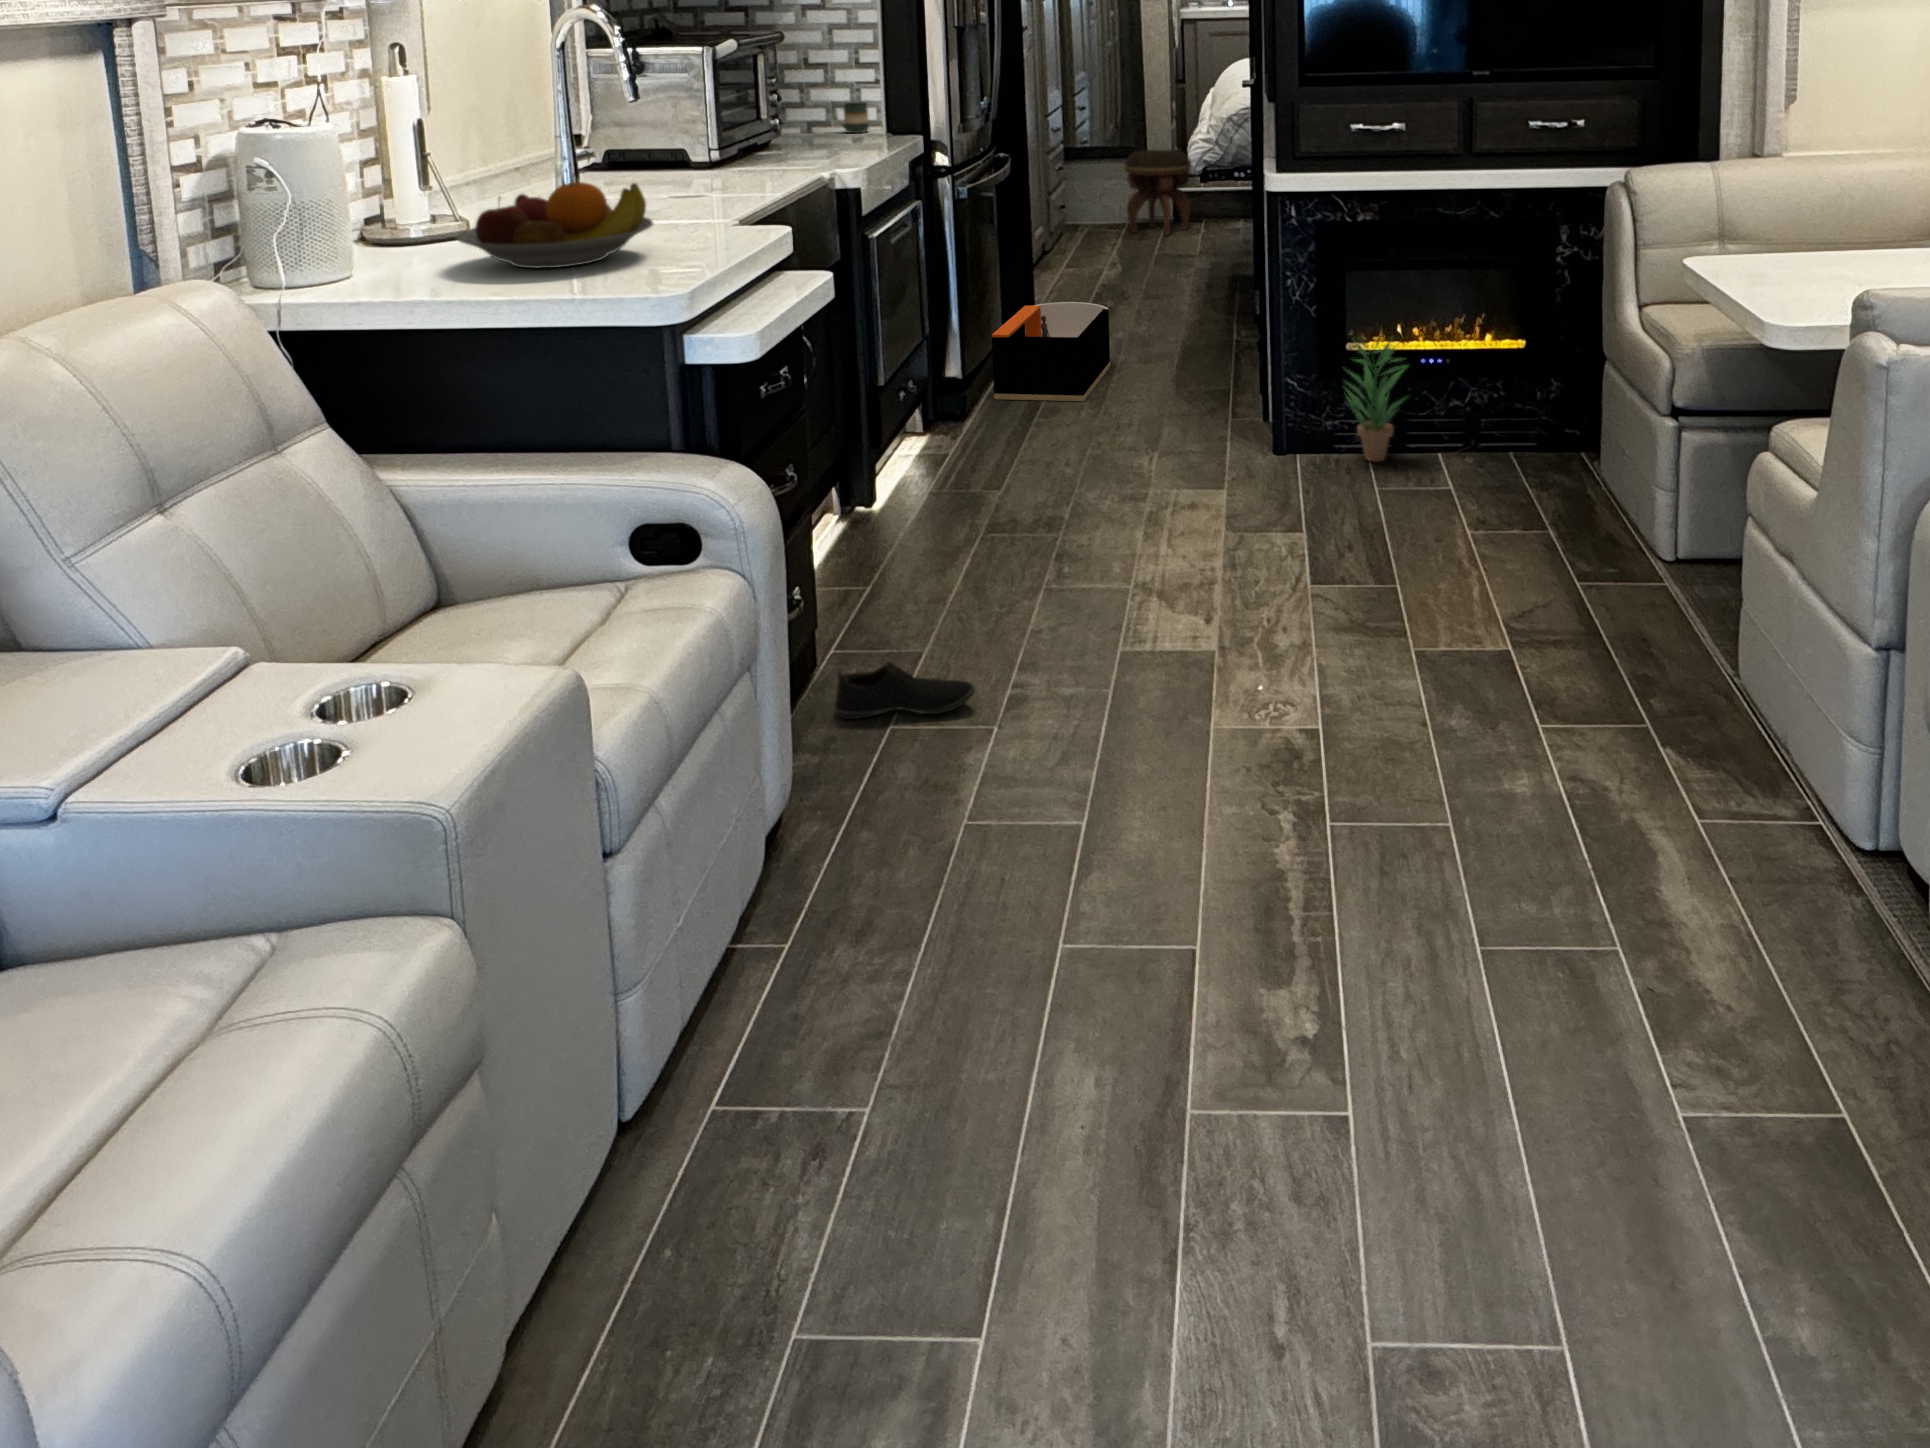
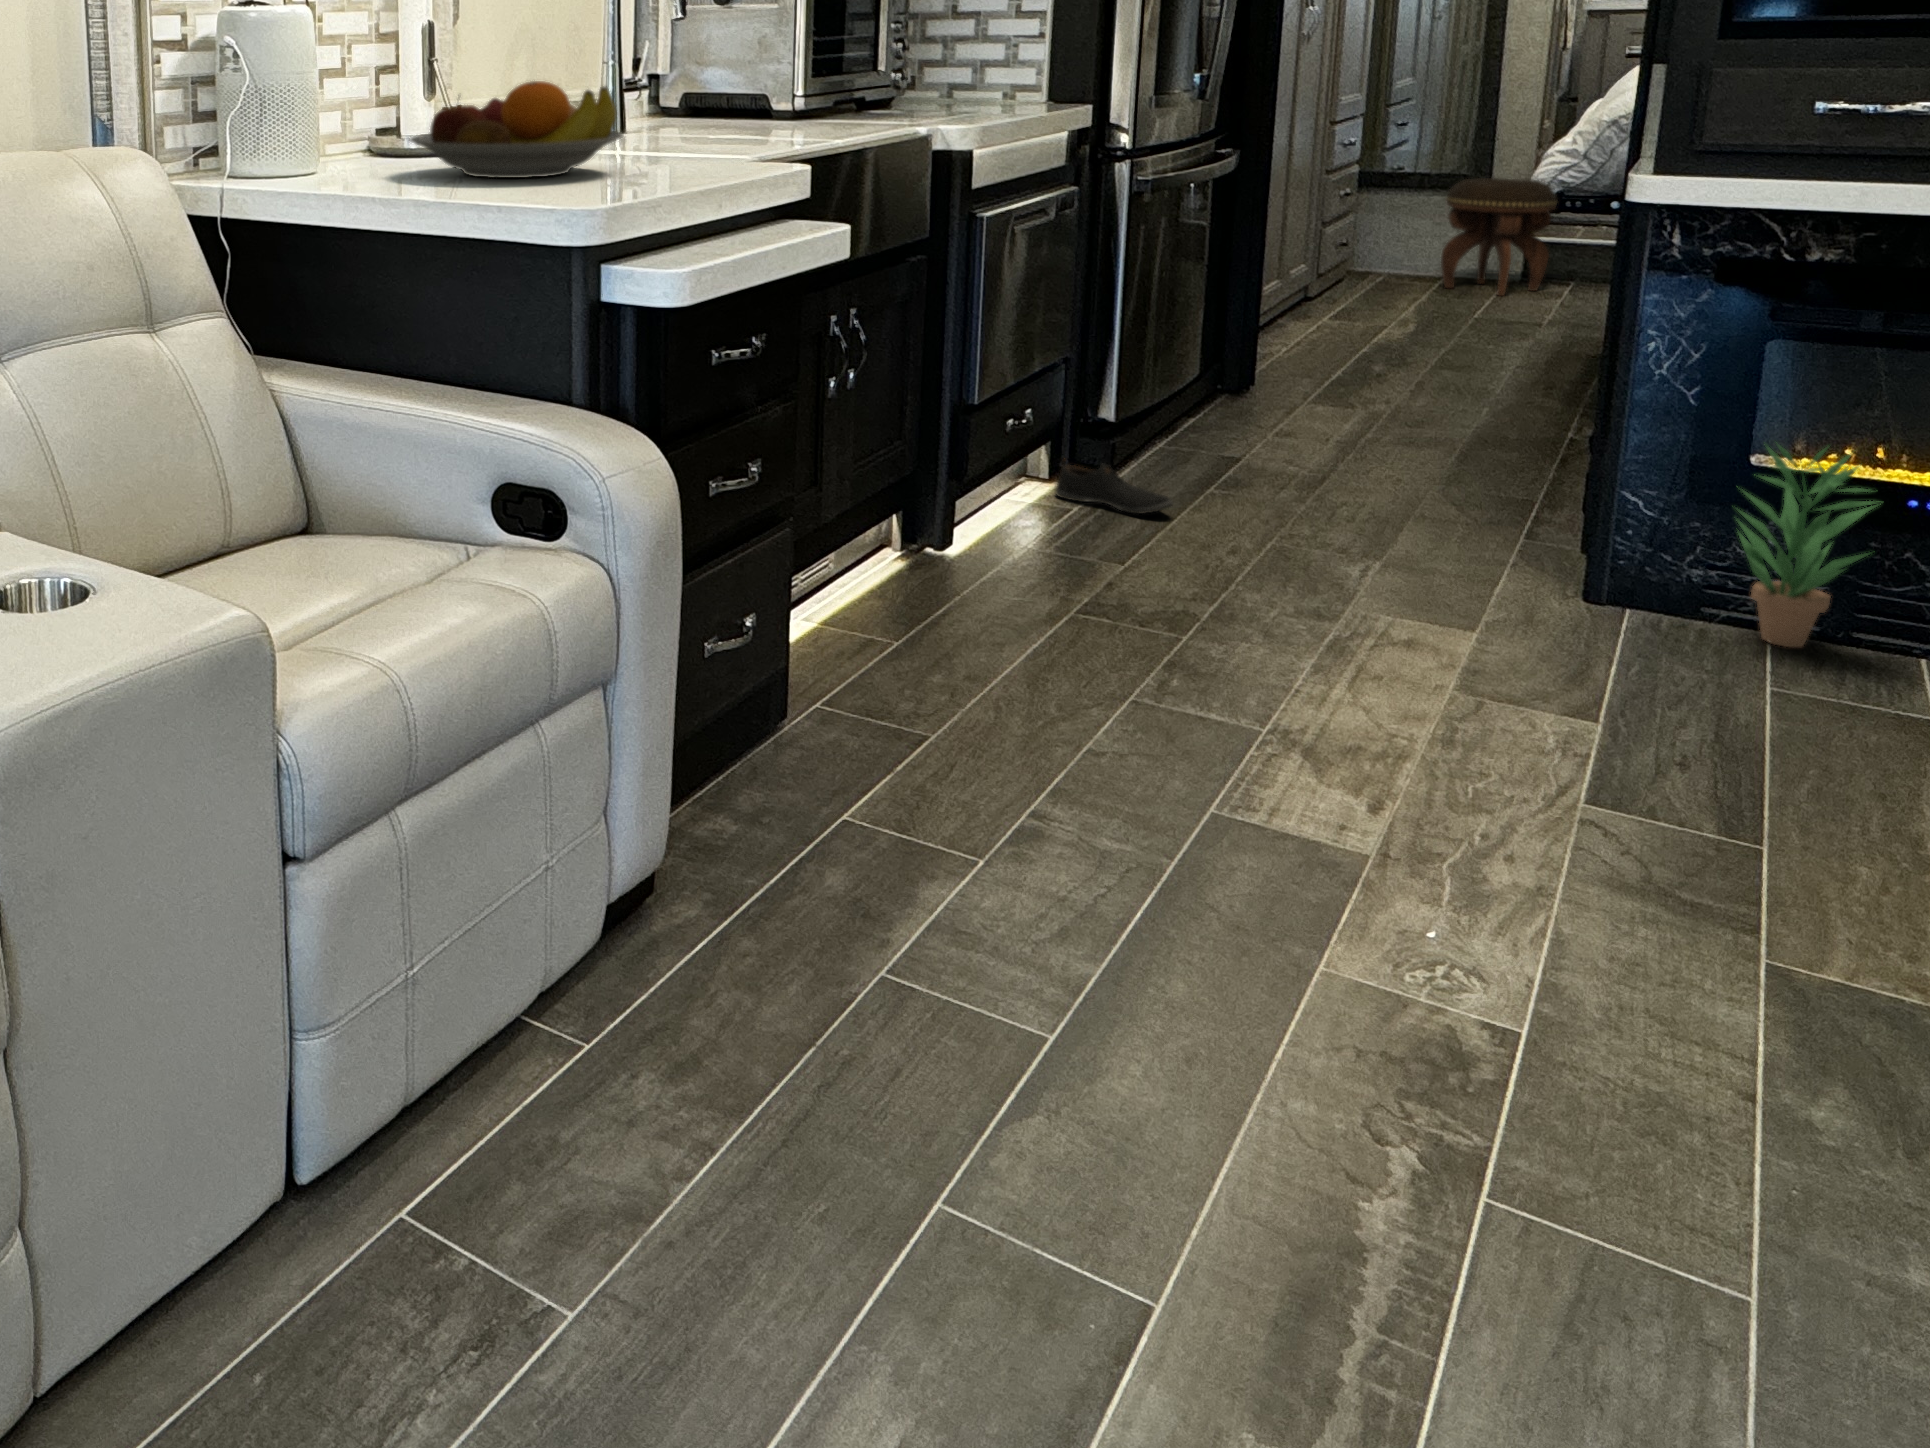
mug: present [838,102,869,133] -> none [980,63,1026,100]
storage bin: present [992,302,1110,401] -> none [1157,345,1353,478]
shoe: present [835,662,975,719] -> present [1056,459,1173,514]

